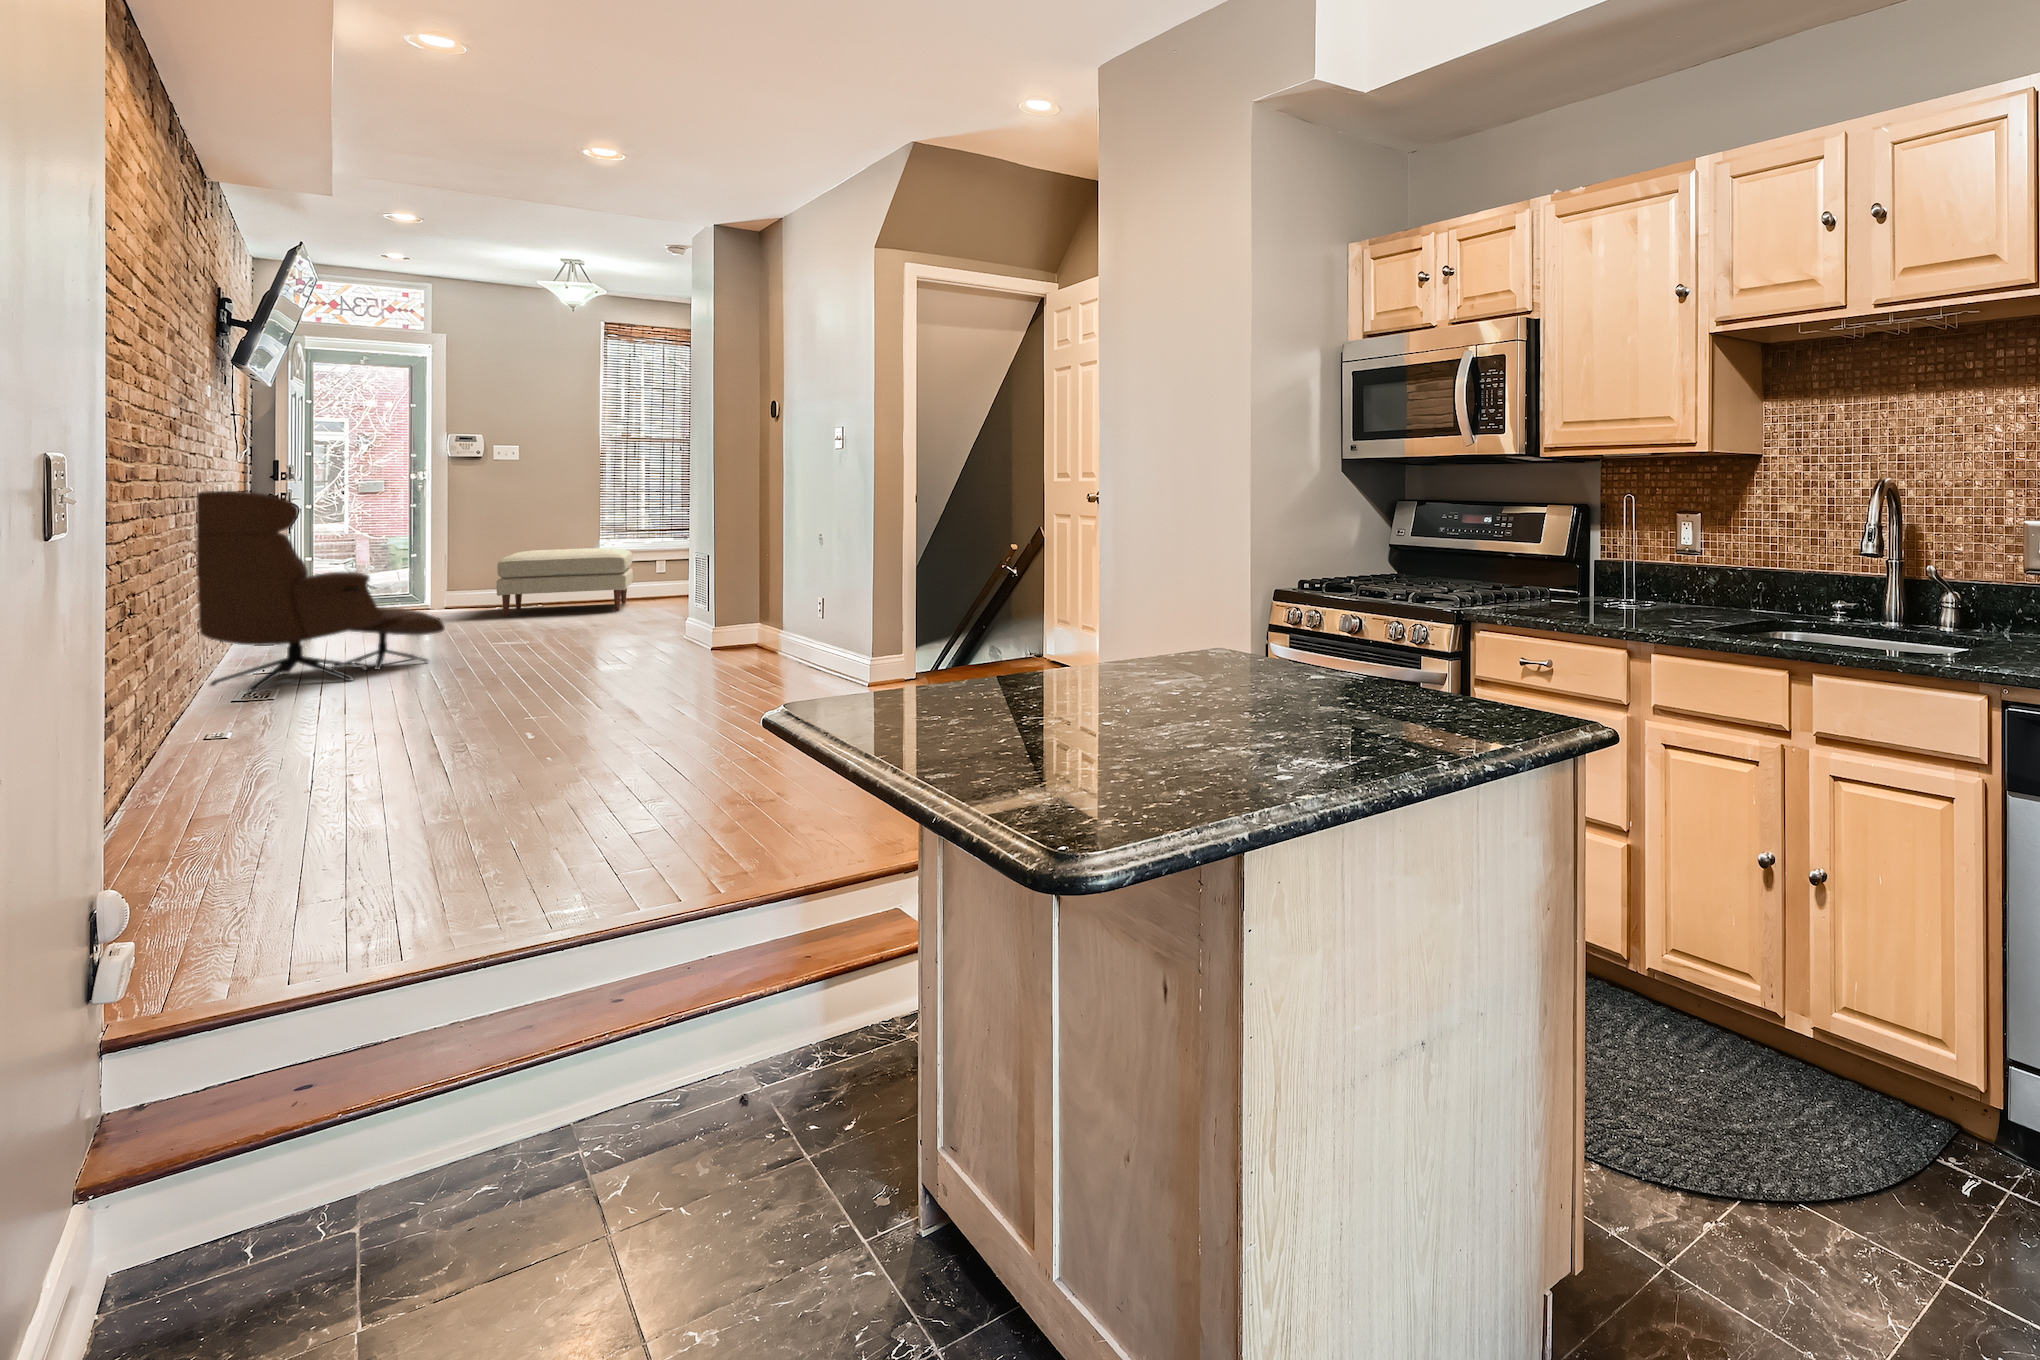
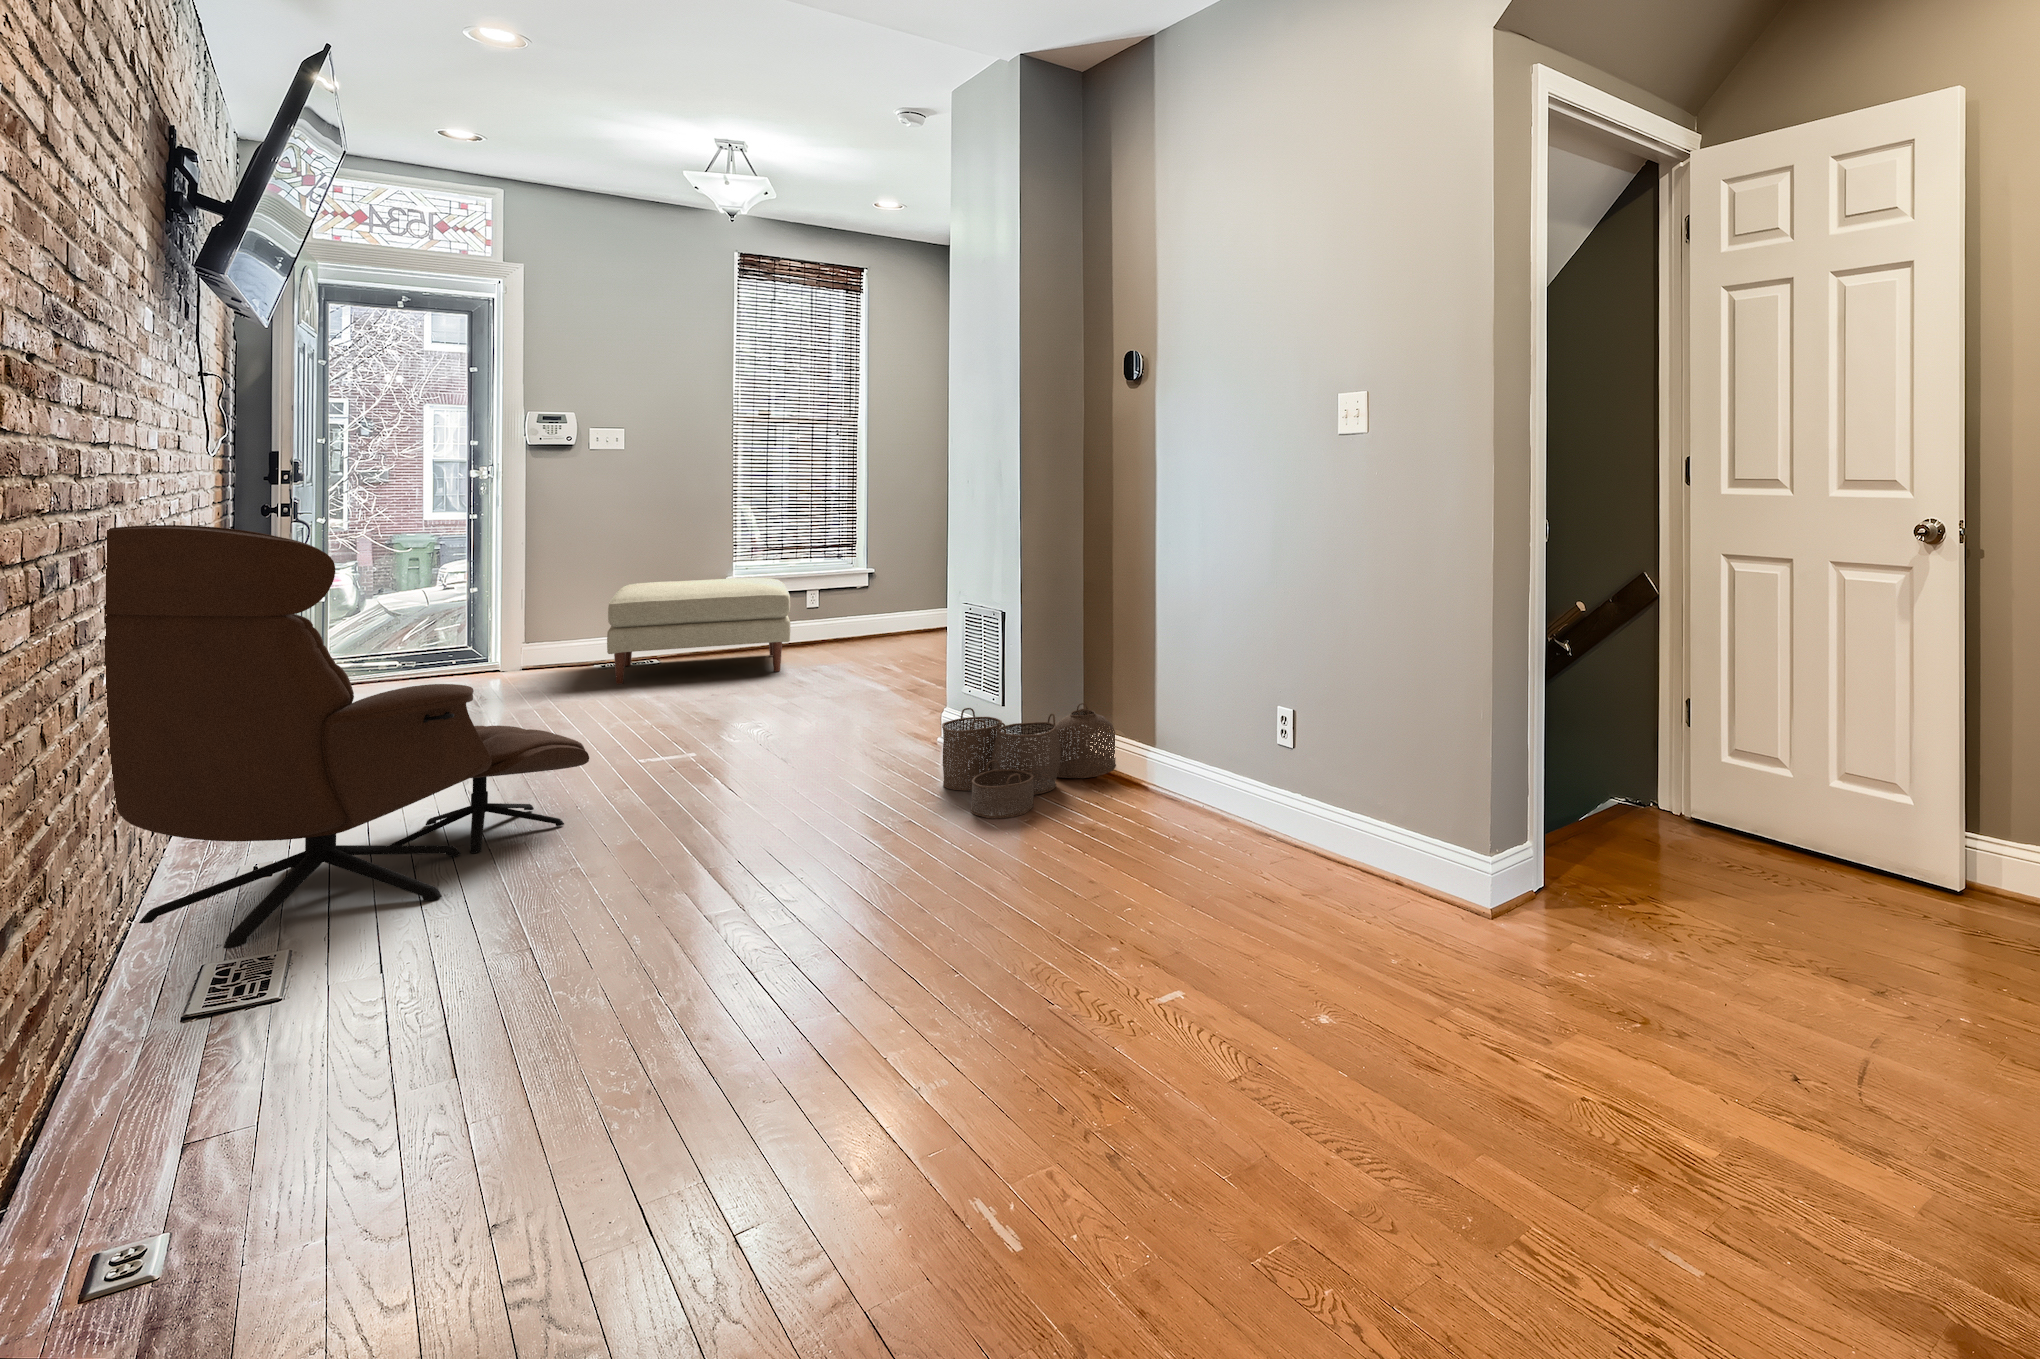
woven basket: none [655,606,771,661] -> present [942,703,1116,819]

